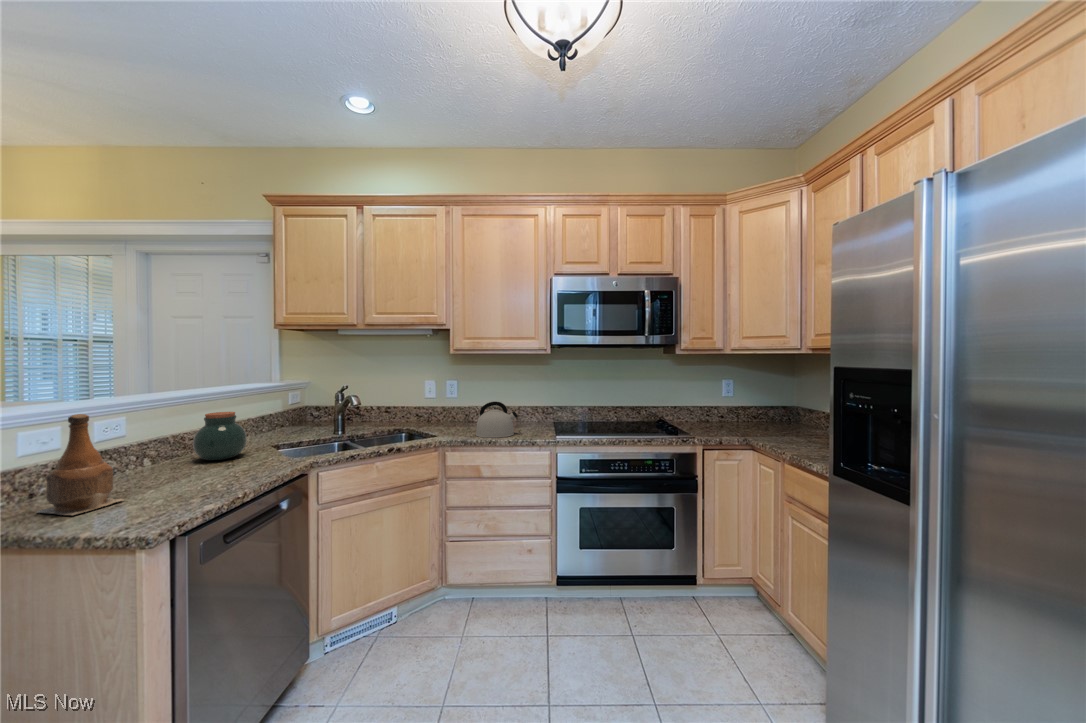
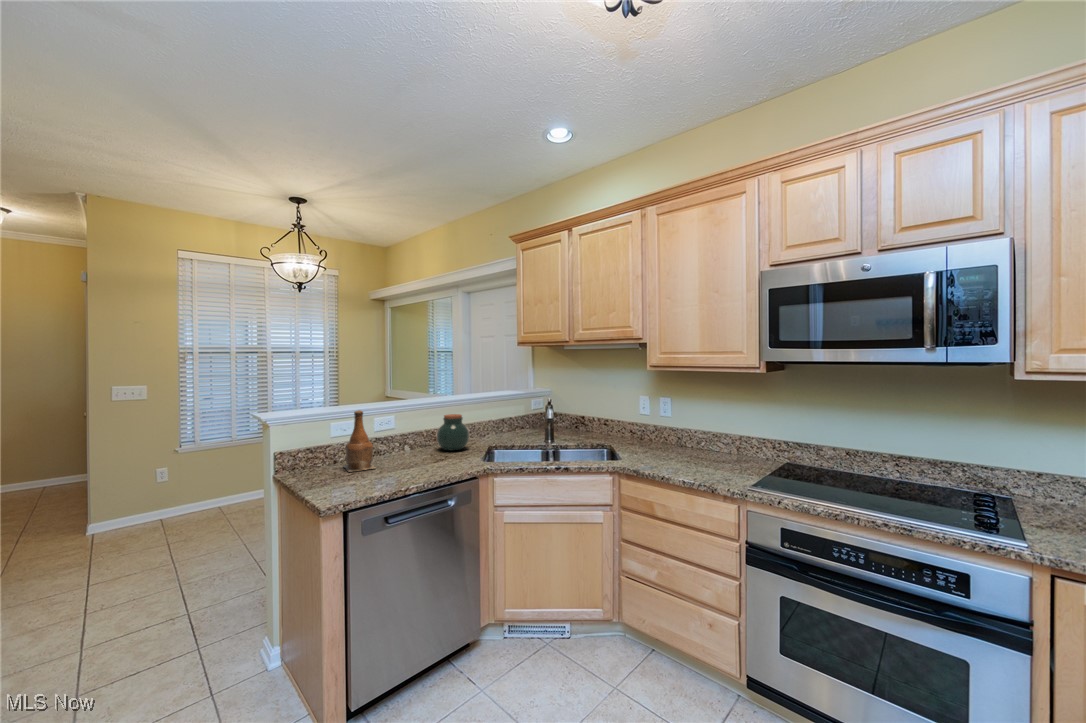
kettle: present [476,402,517,438] -> none [662,429,713,474]

